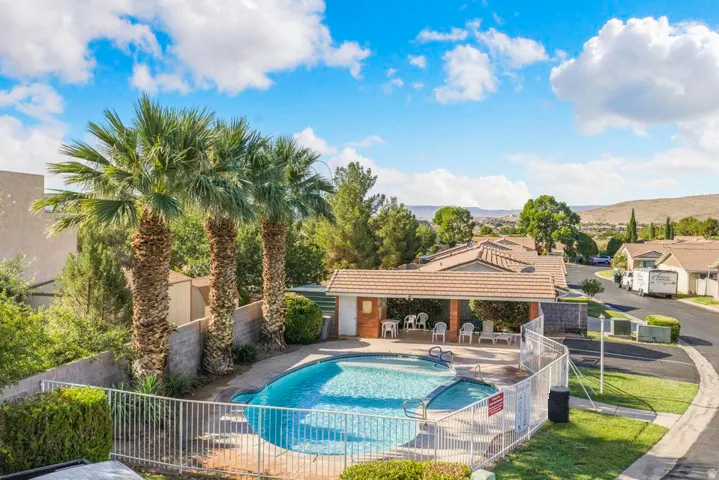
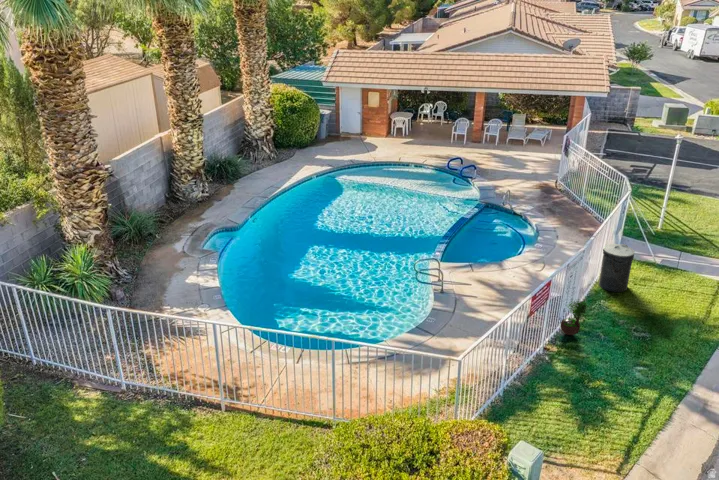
potted tree: none [514,411,534,442] -> present [561,301,588,335]

